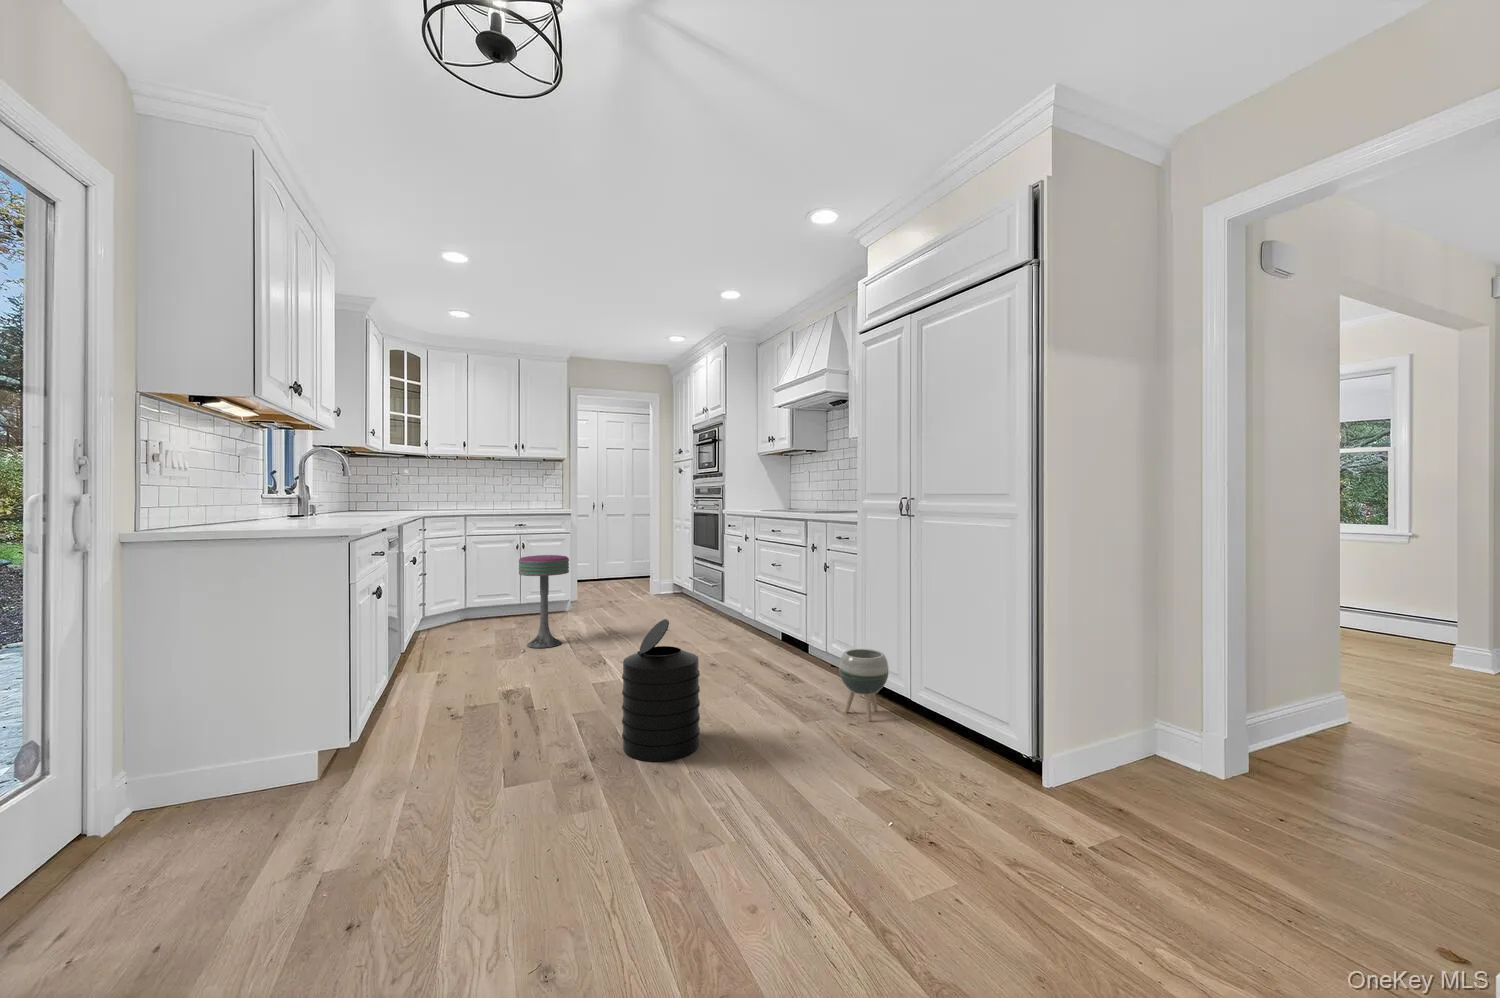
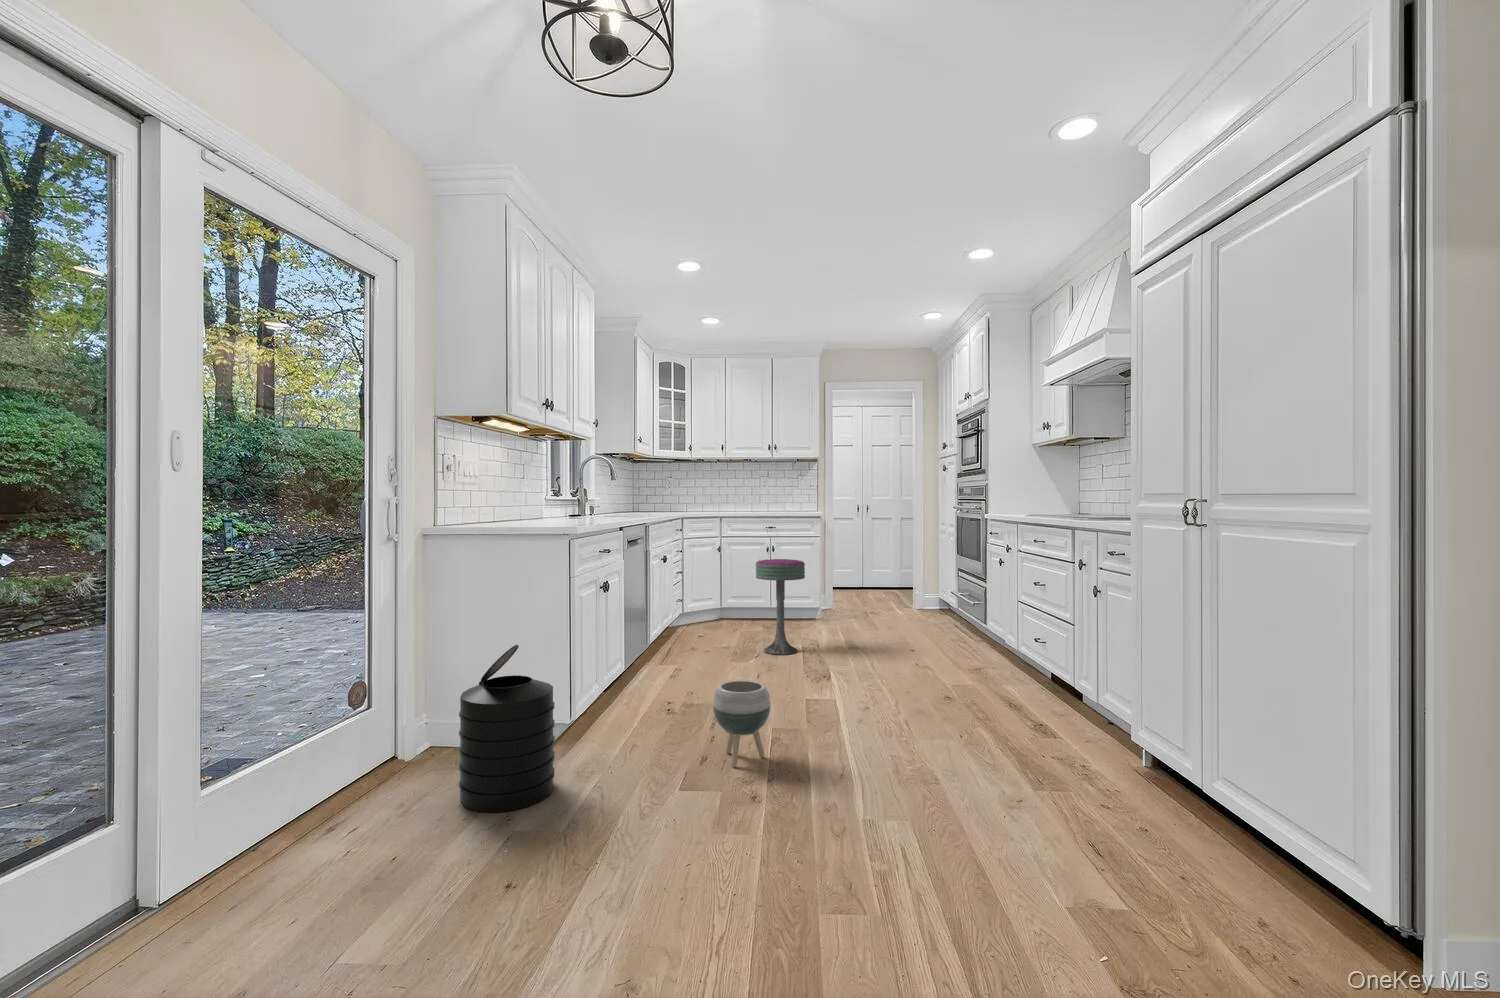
trash can: present [622,619,700,762] -> present [459,645,555,812]
planter: present [839,649,889,721] -> present [713,680,771,767]

